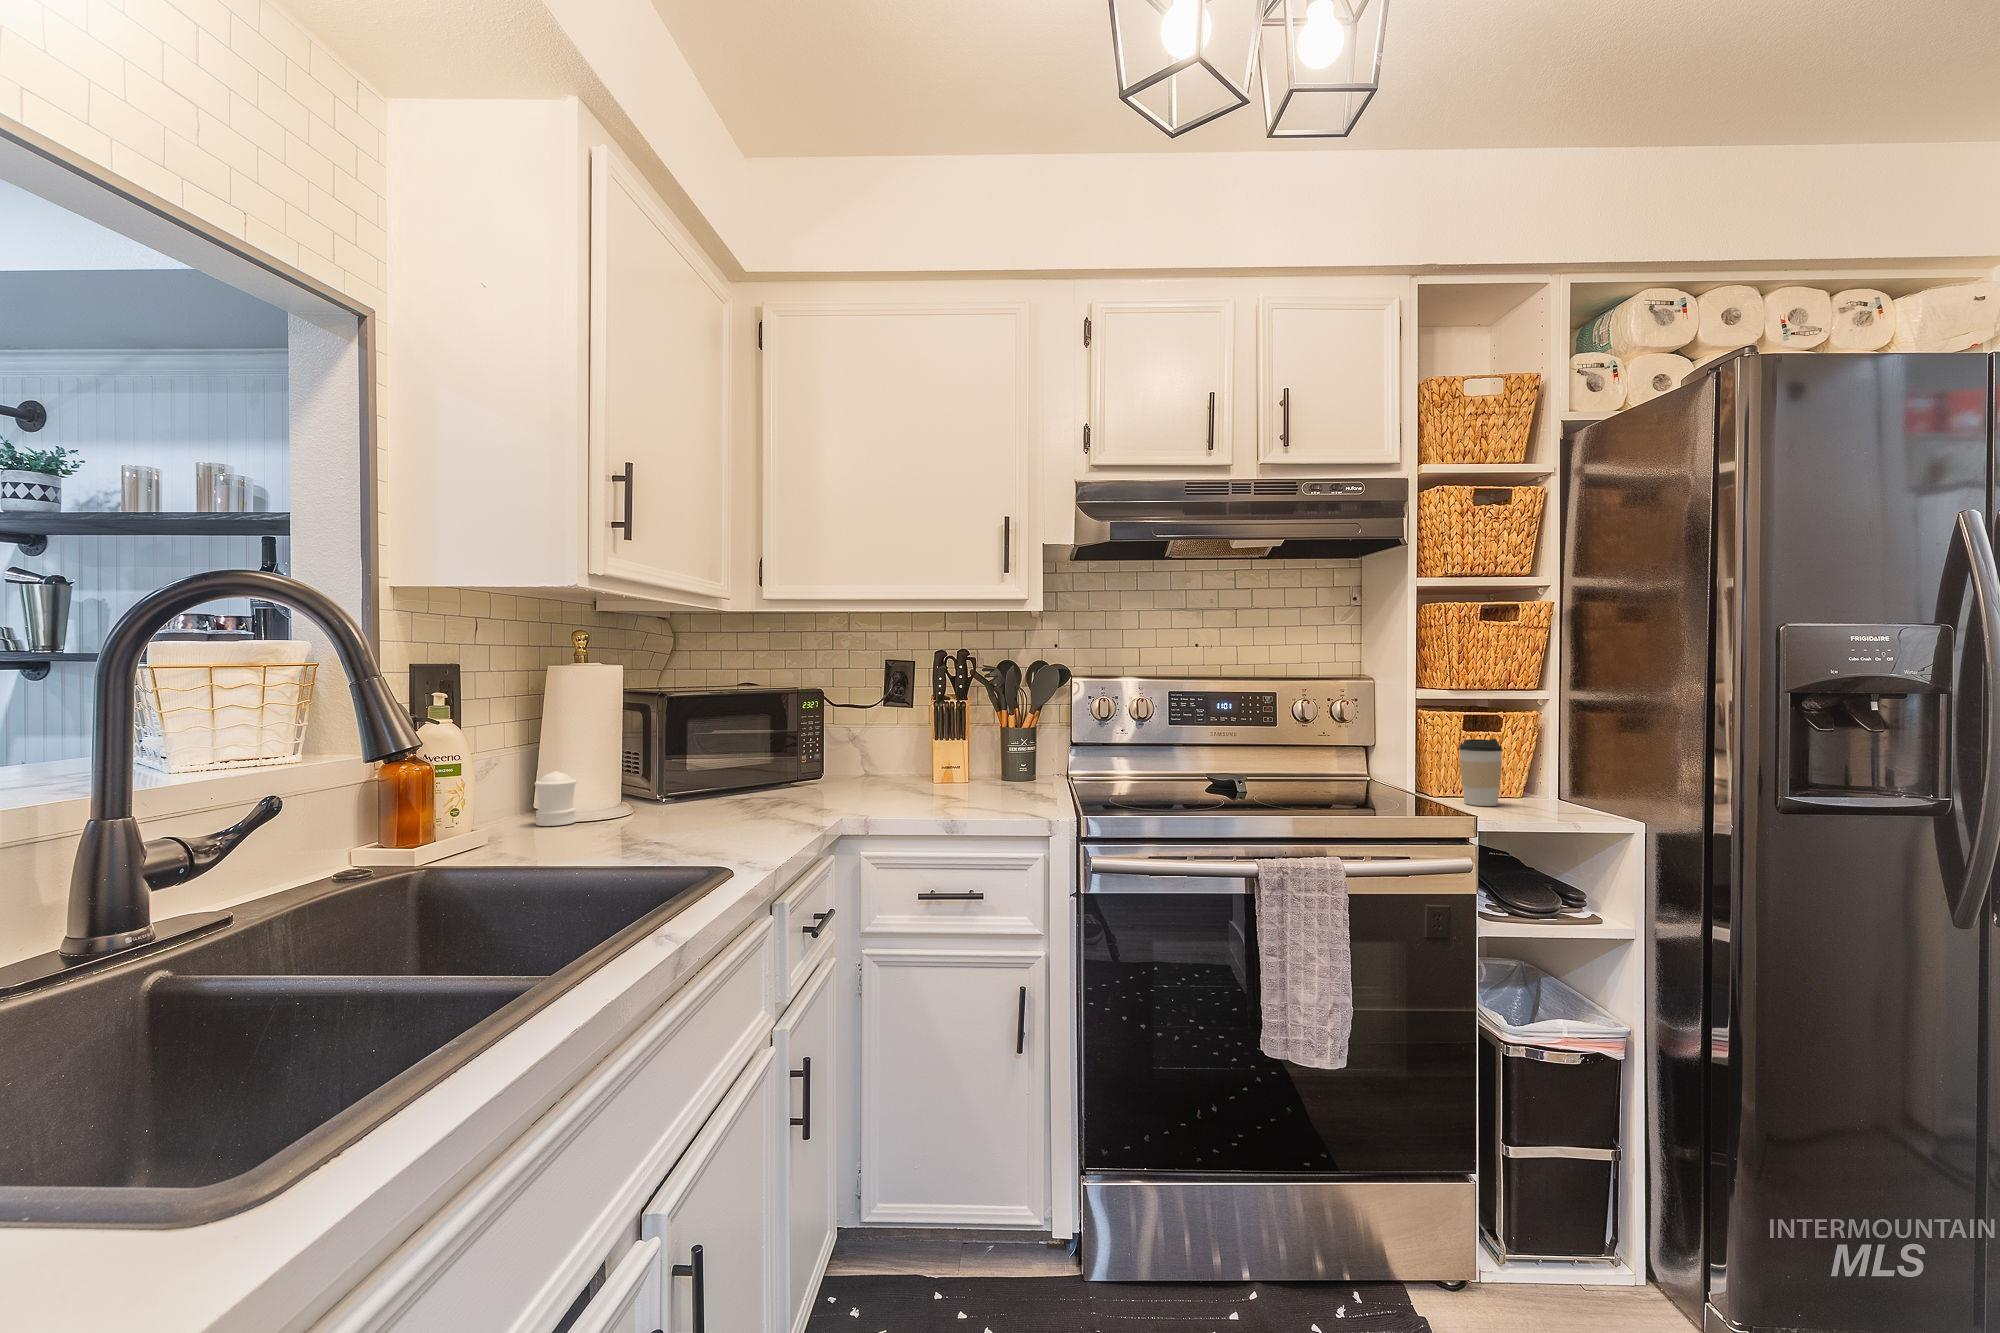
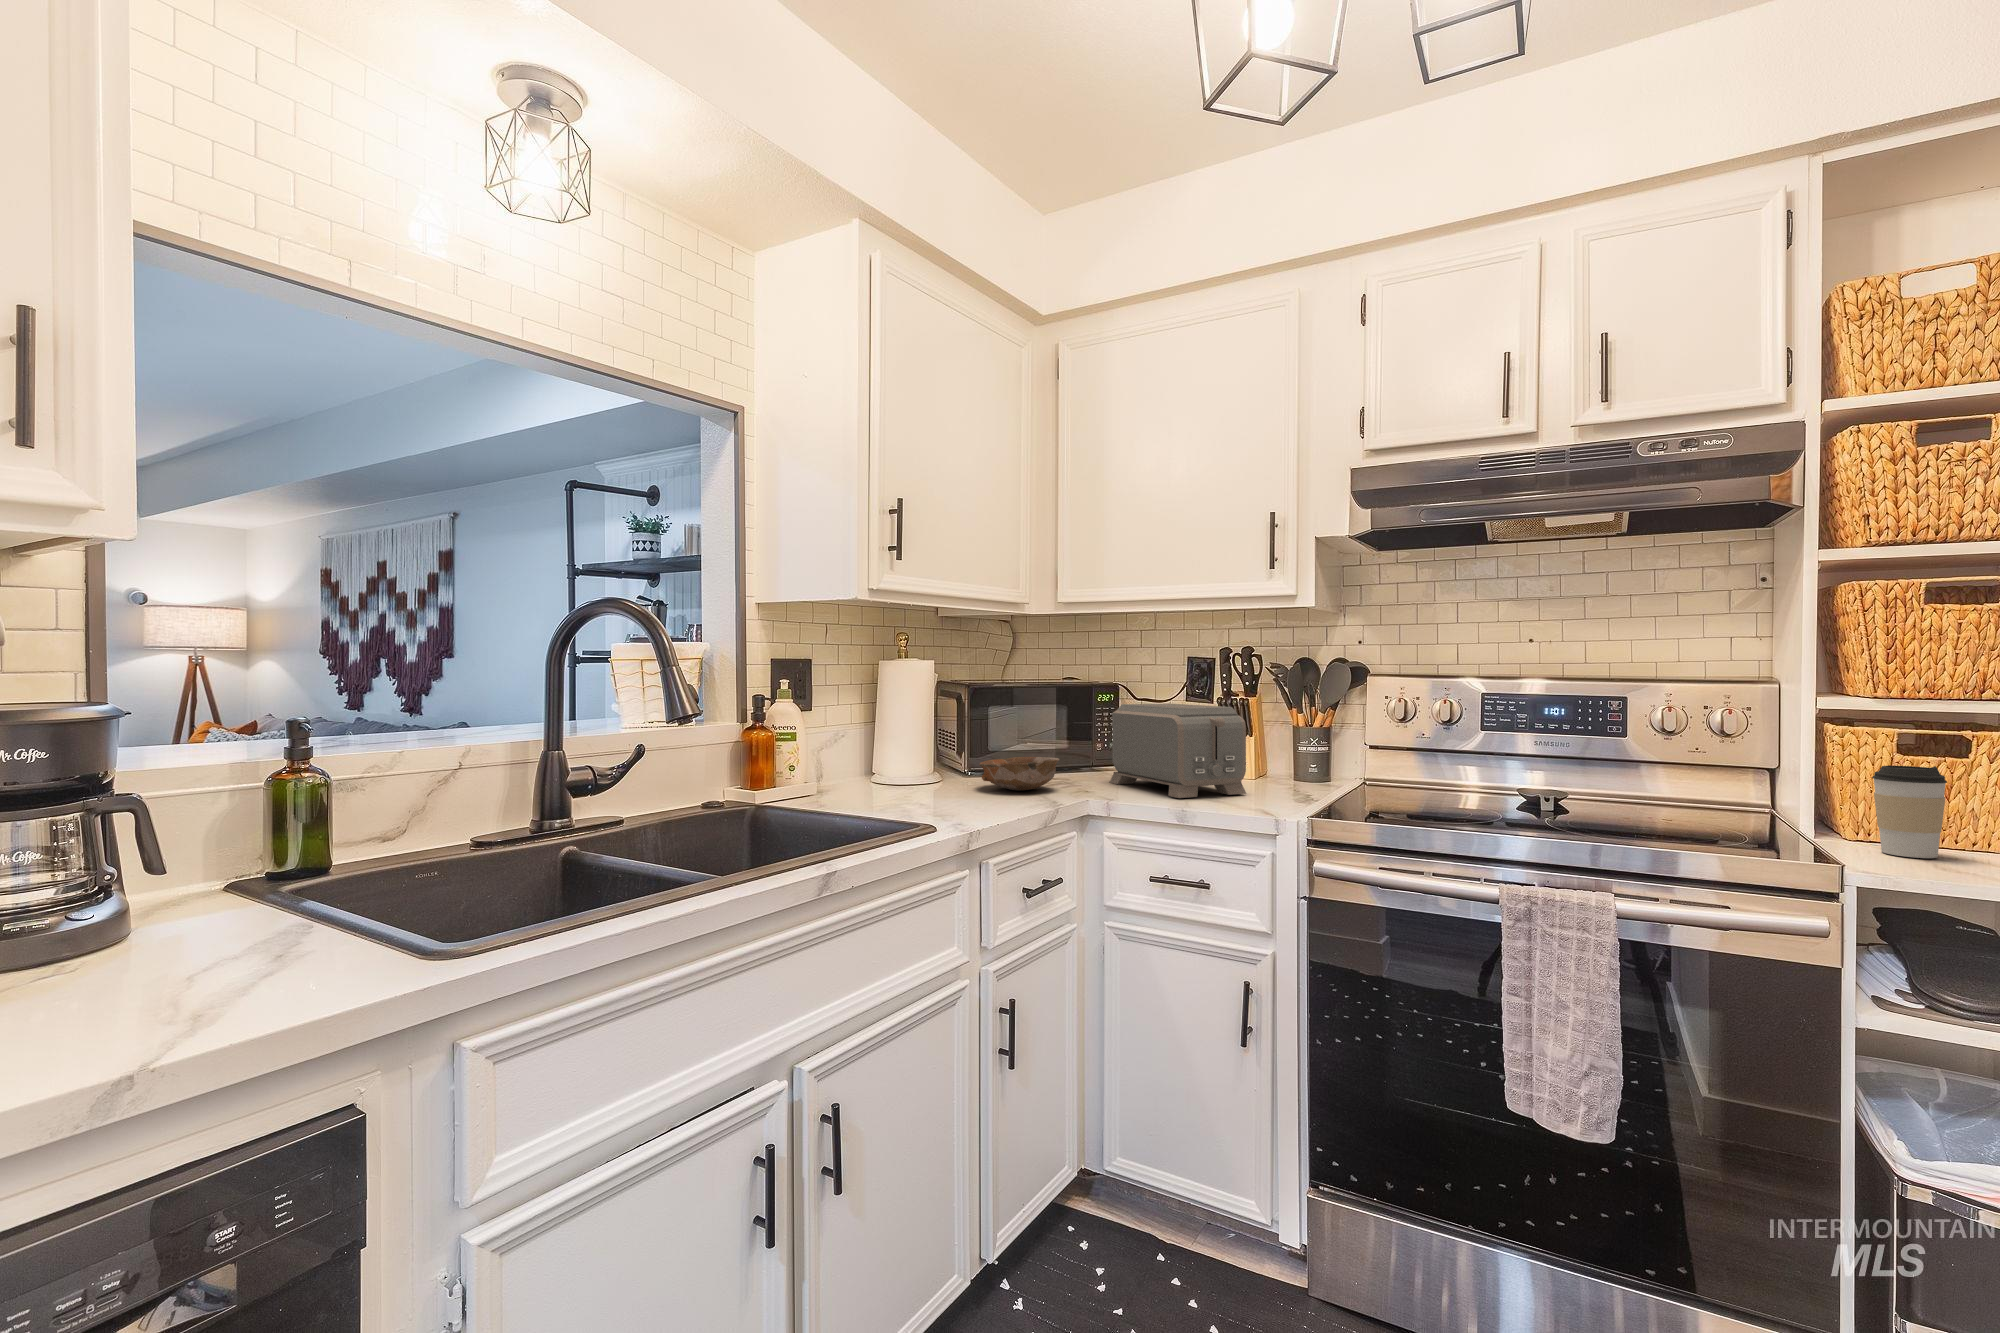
toaster: none [838,708,990,806] -> present [1110,703,1246,798]
salt shaker: present [535,771,577,826] -> none [853,745,883,787]
bowl: none [707,772,803,813] -> present [979,757,1060,791]

